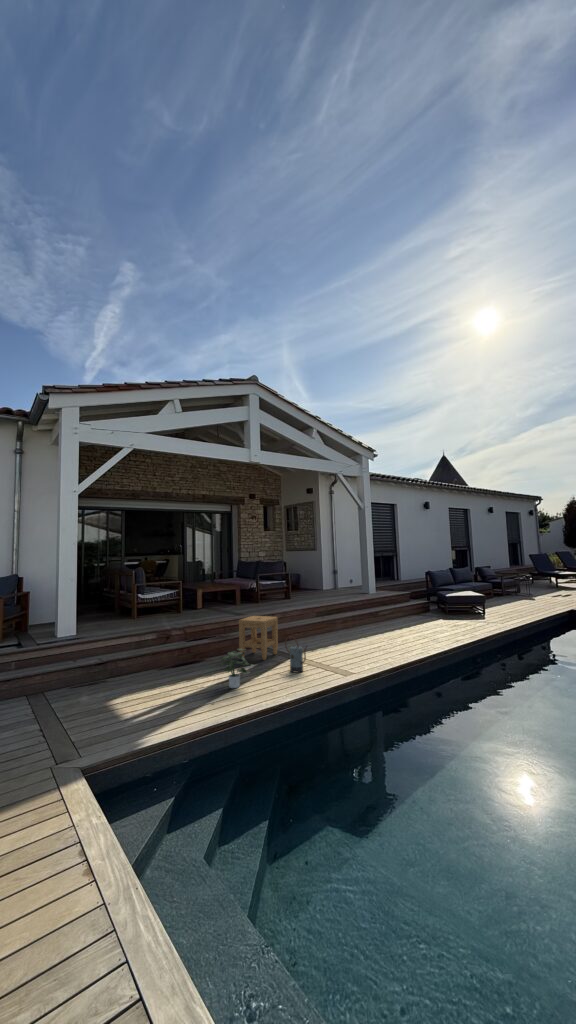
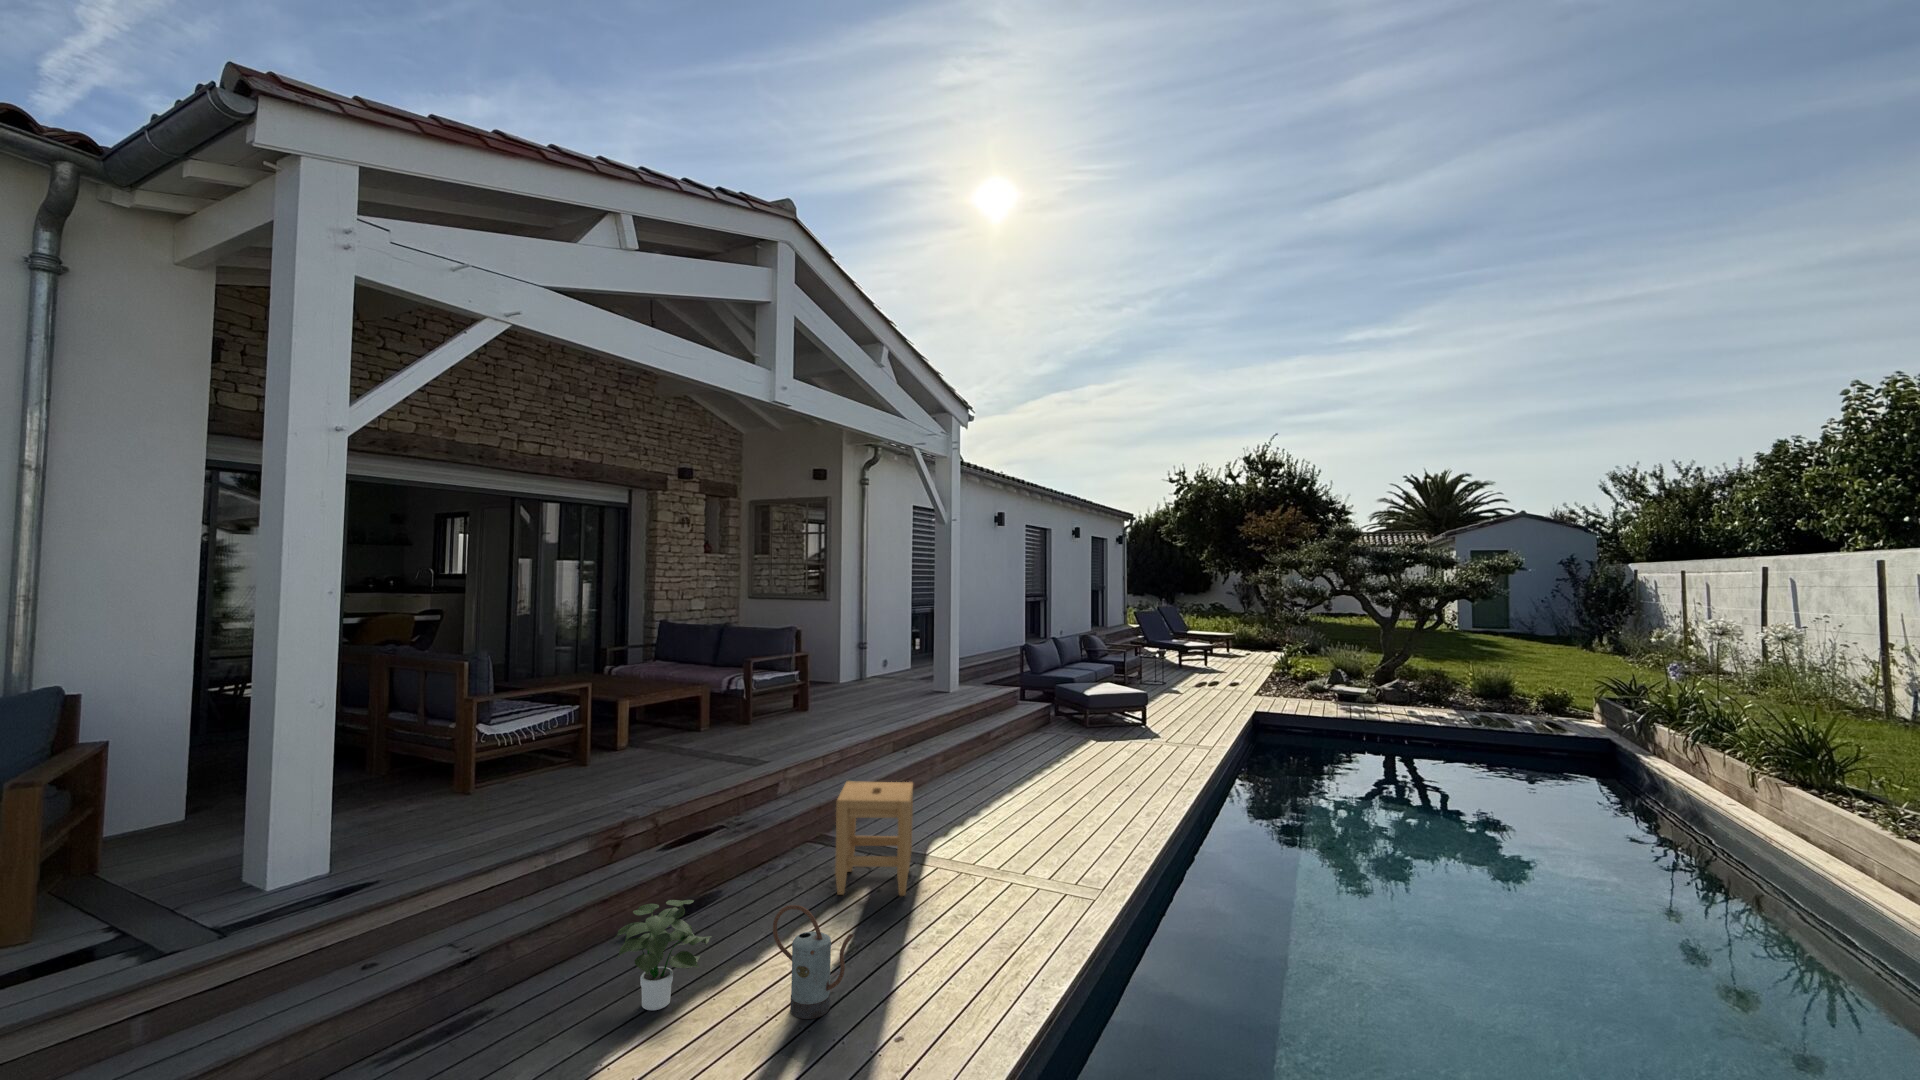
watering can: present [285,636,307,673] -> present [773,905,854,1019]
potted plant: present [221,649,253,688] -> present [615,900,711,1010]

